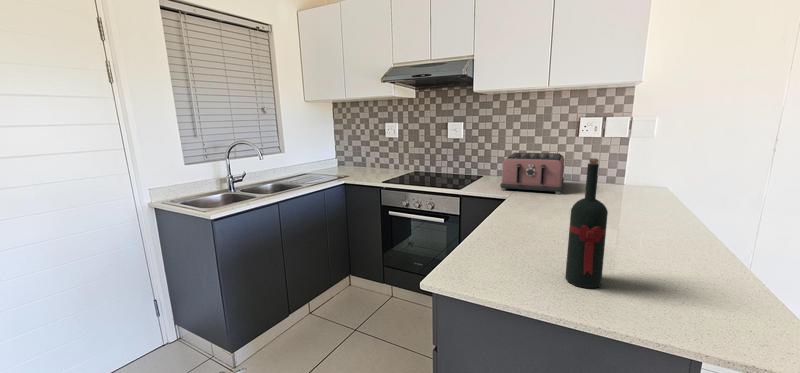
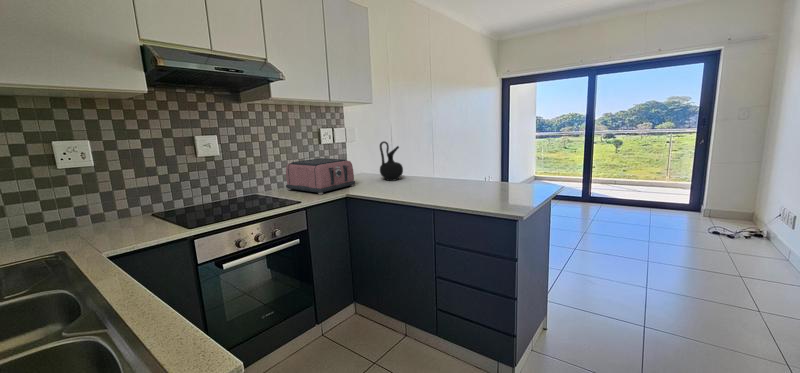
ceramic jug: none [614,140,660,206] -> present [380,141,403,181]
wine bottle: present [565,158,608,288] -> none [503,139,525,200]

